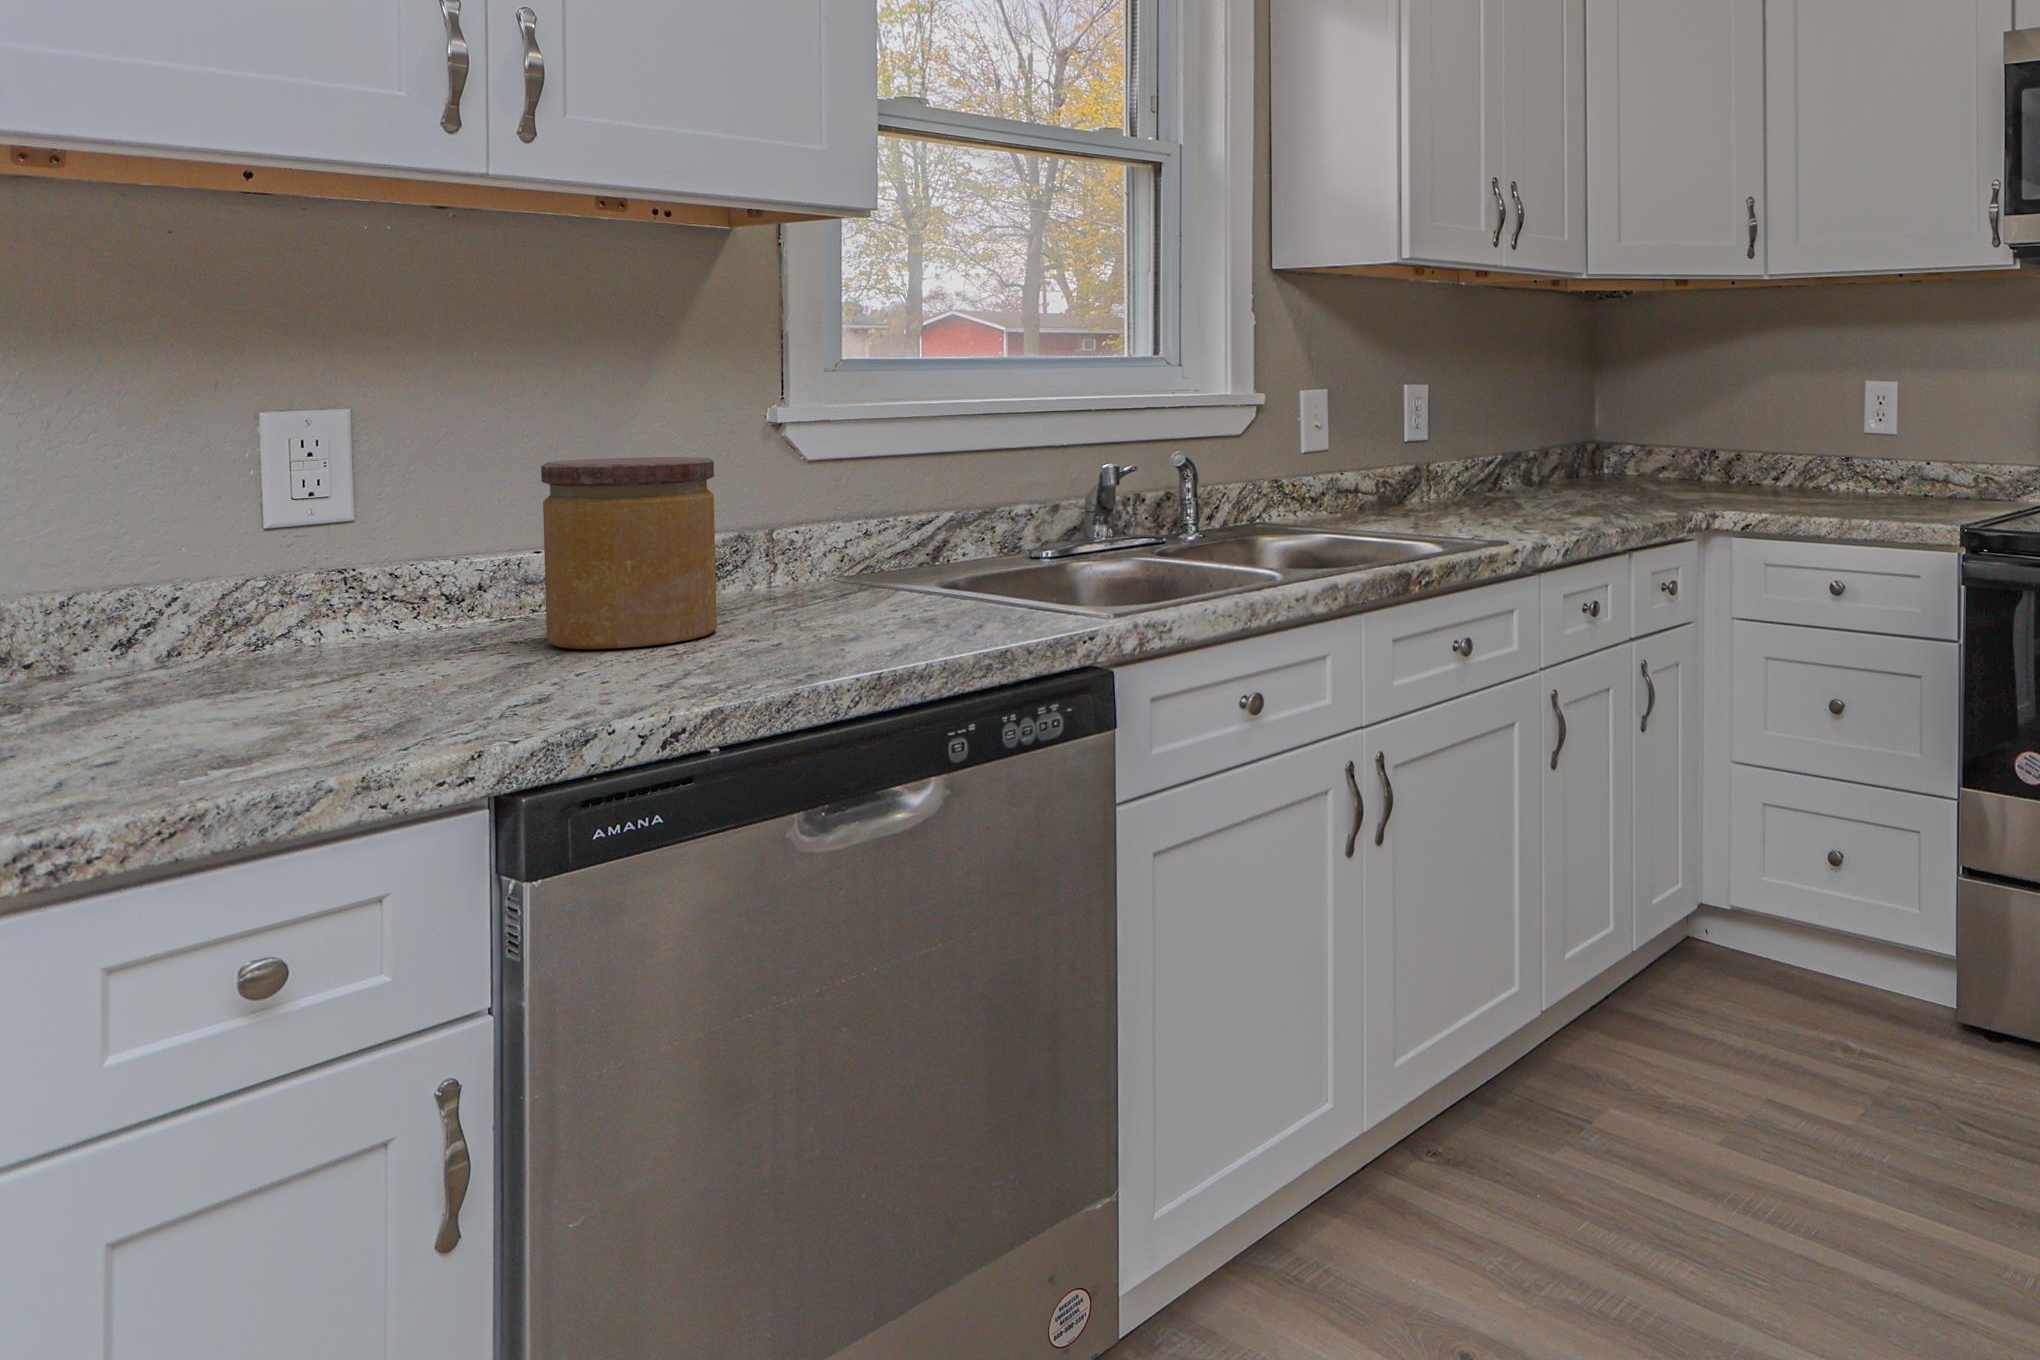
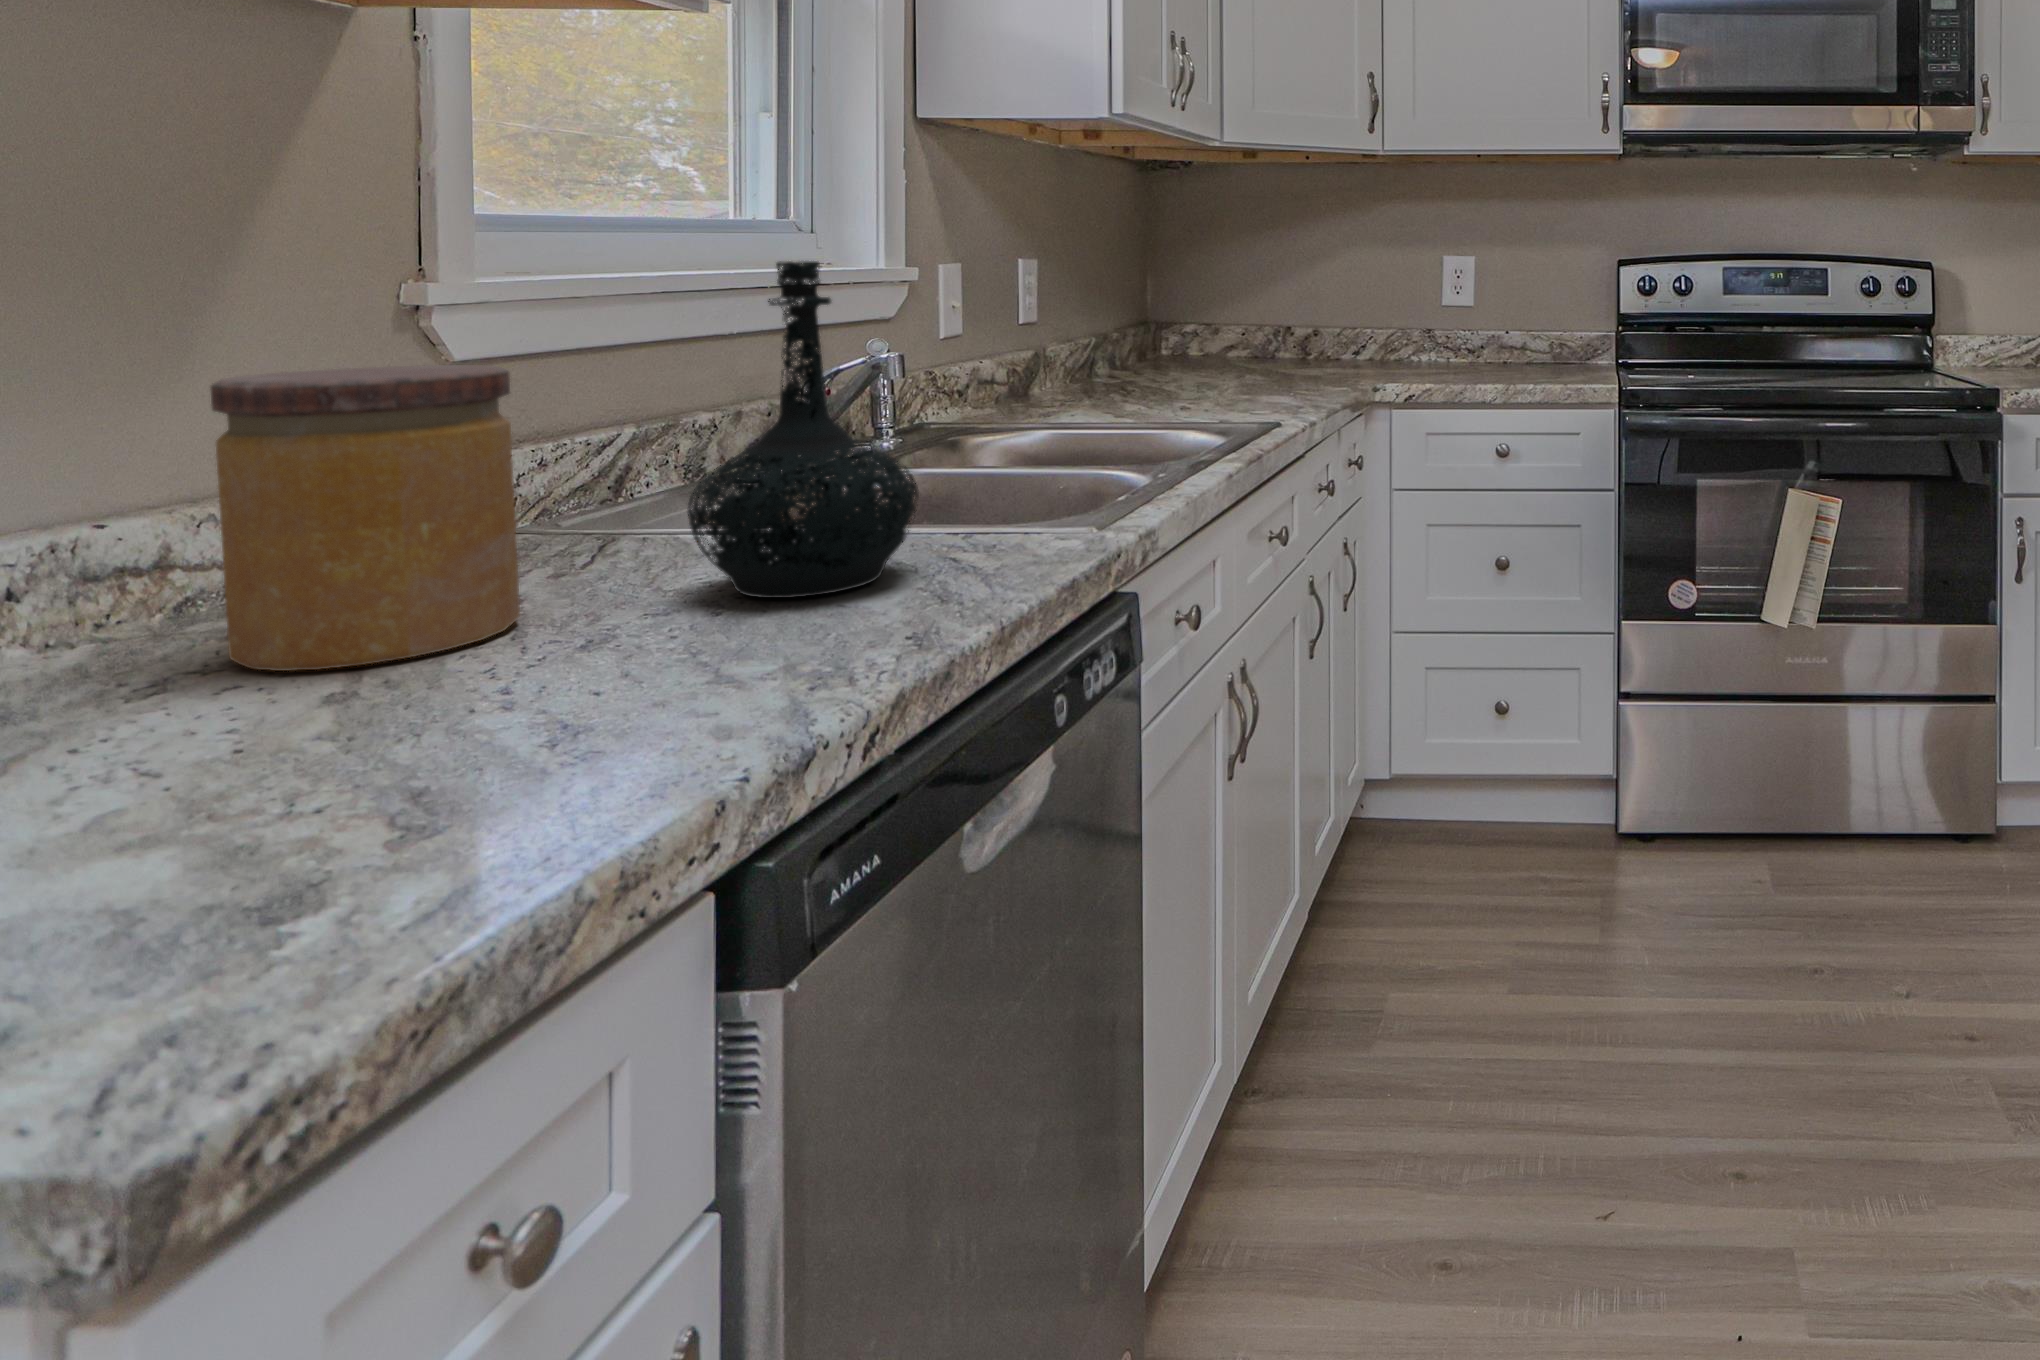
bottle: none [806,388,973,639] -> present [688,261,919,598]

